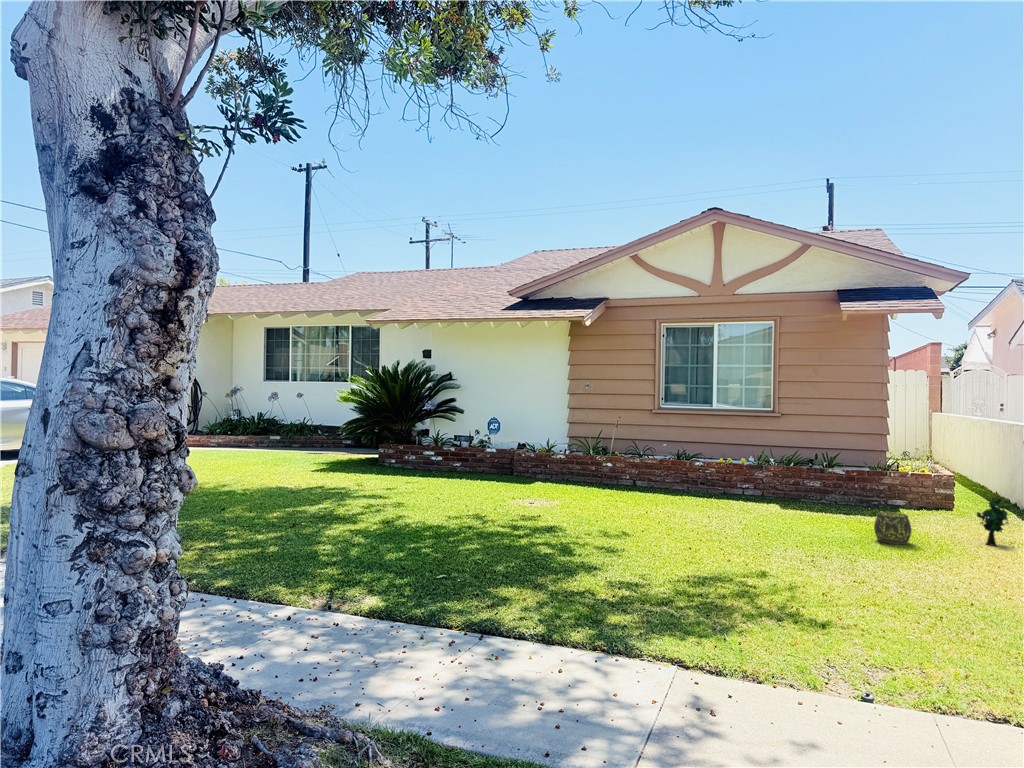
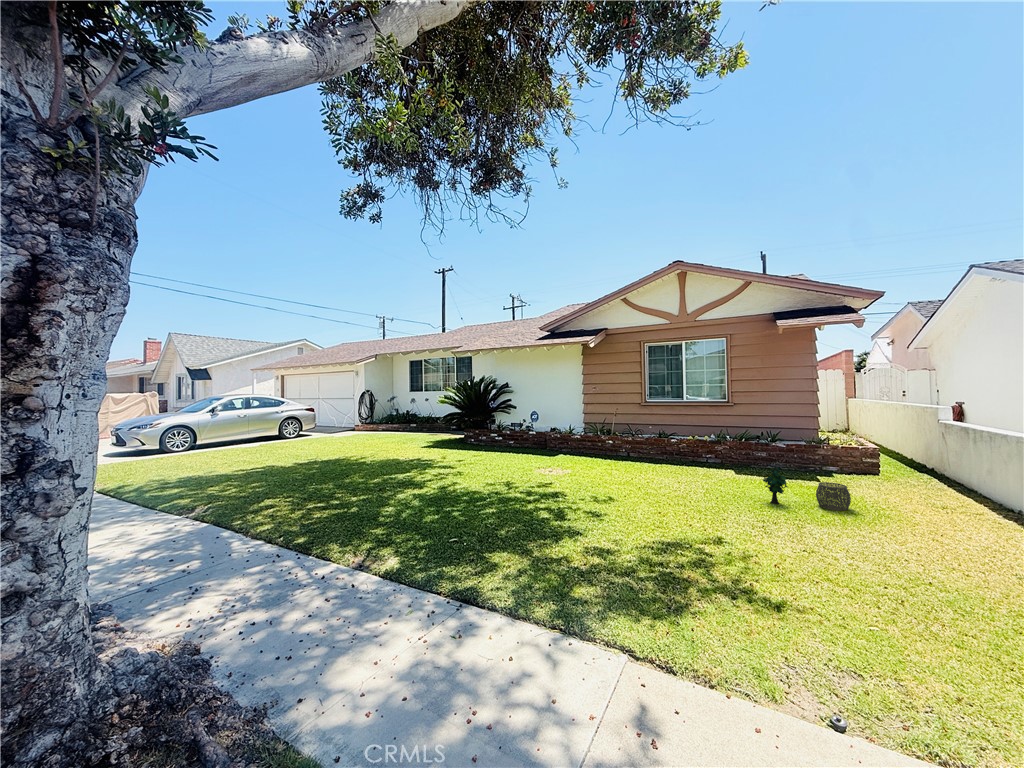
decorative plant: present [977,499,1008,546] -> present [763,467,787,504]

